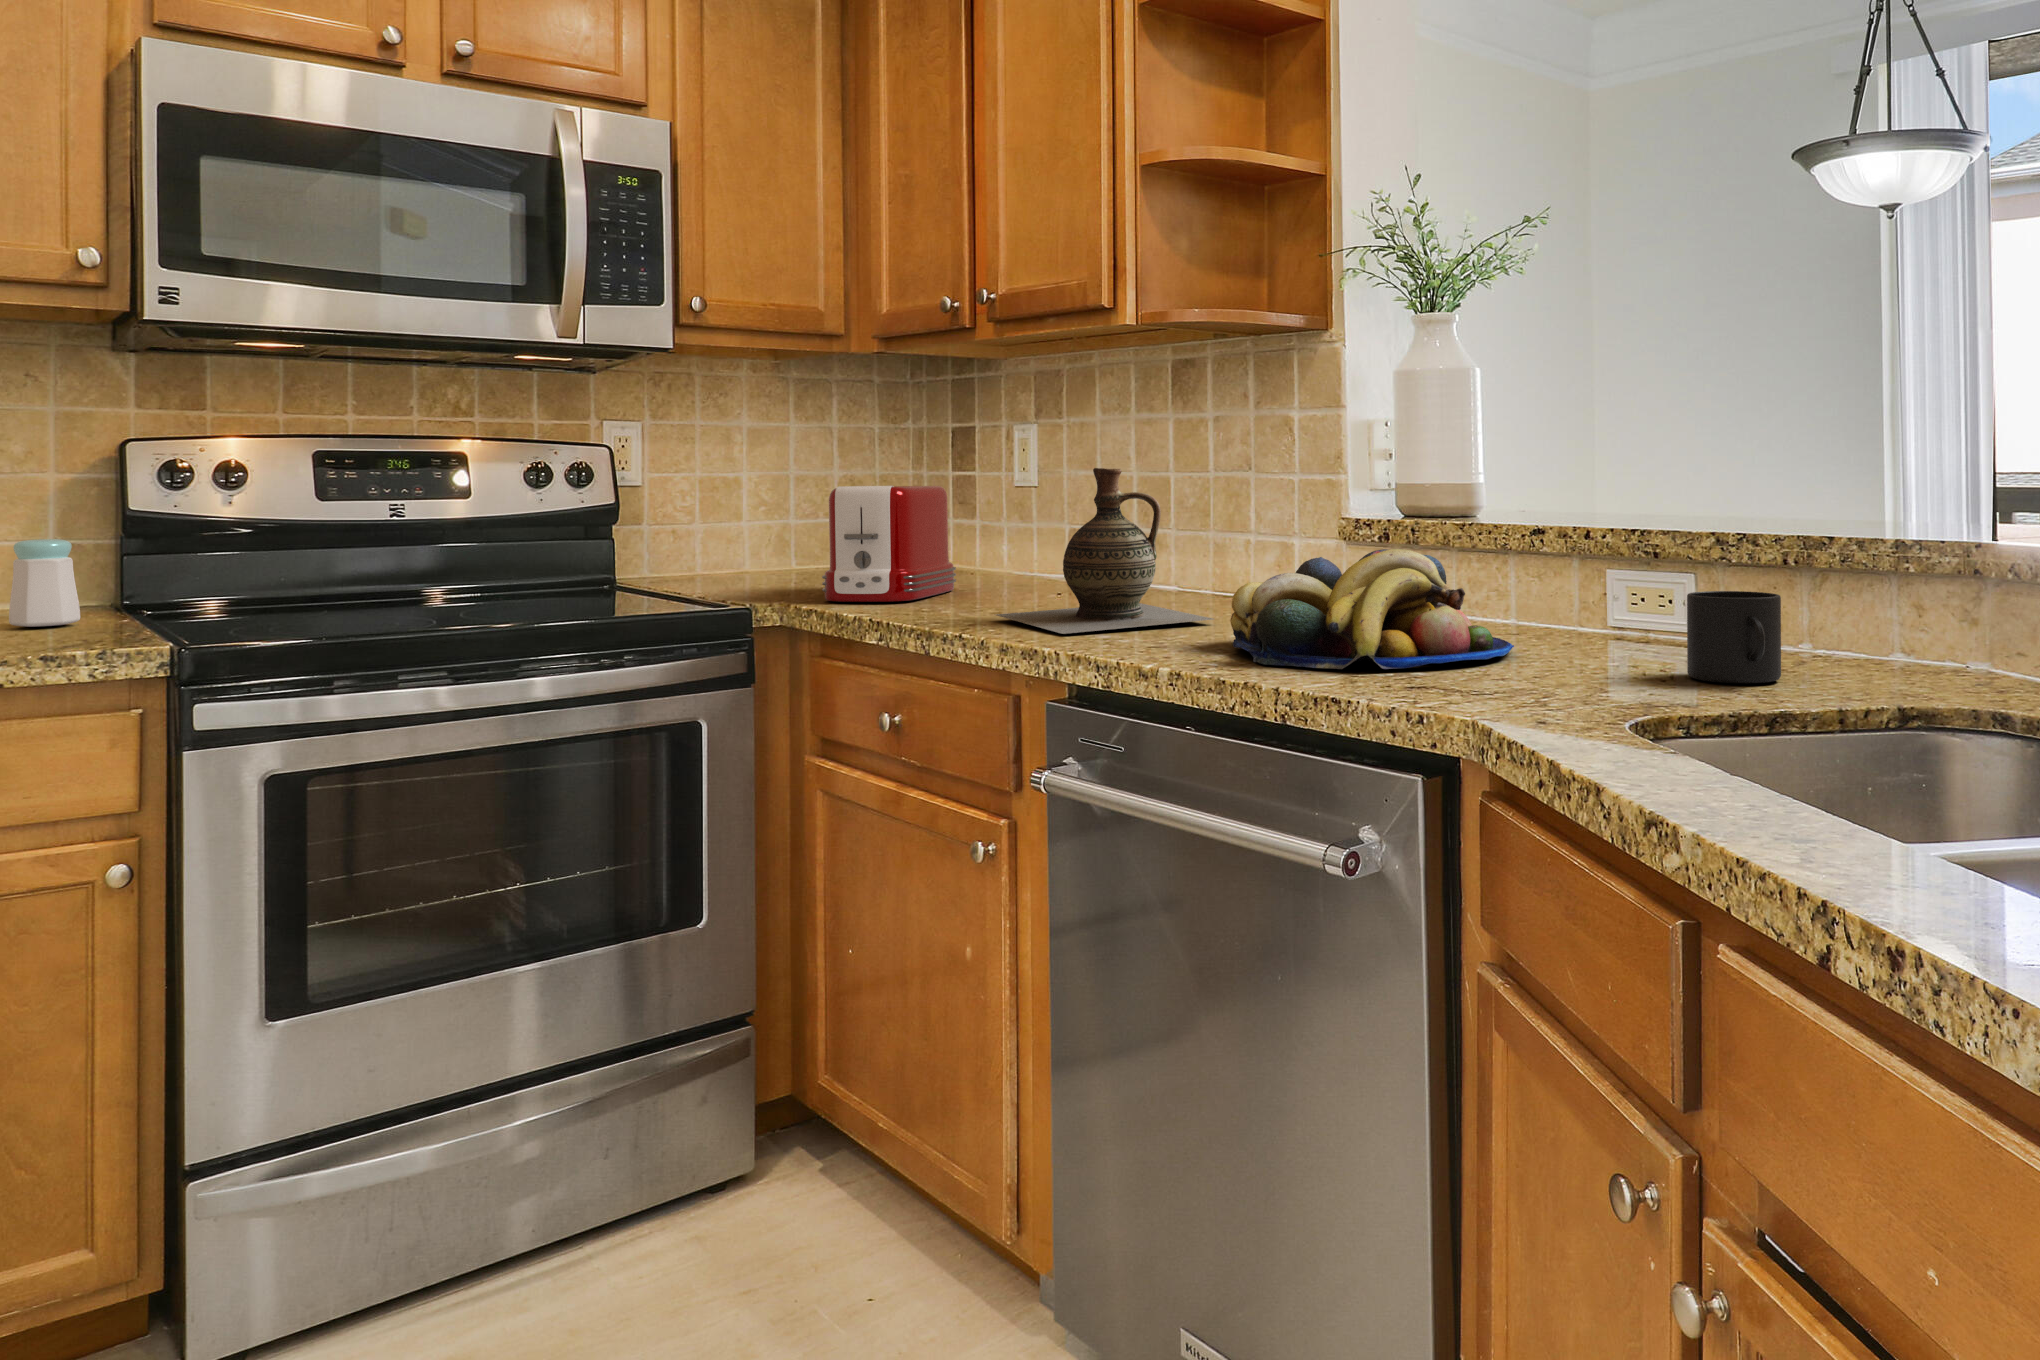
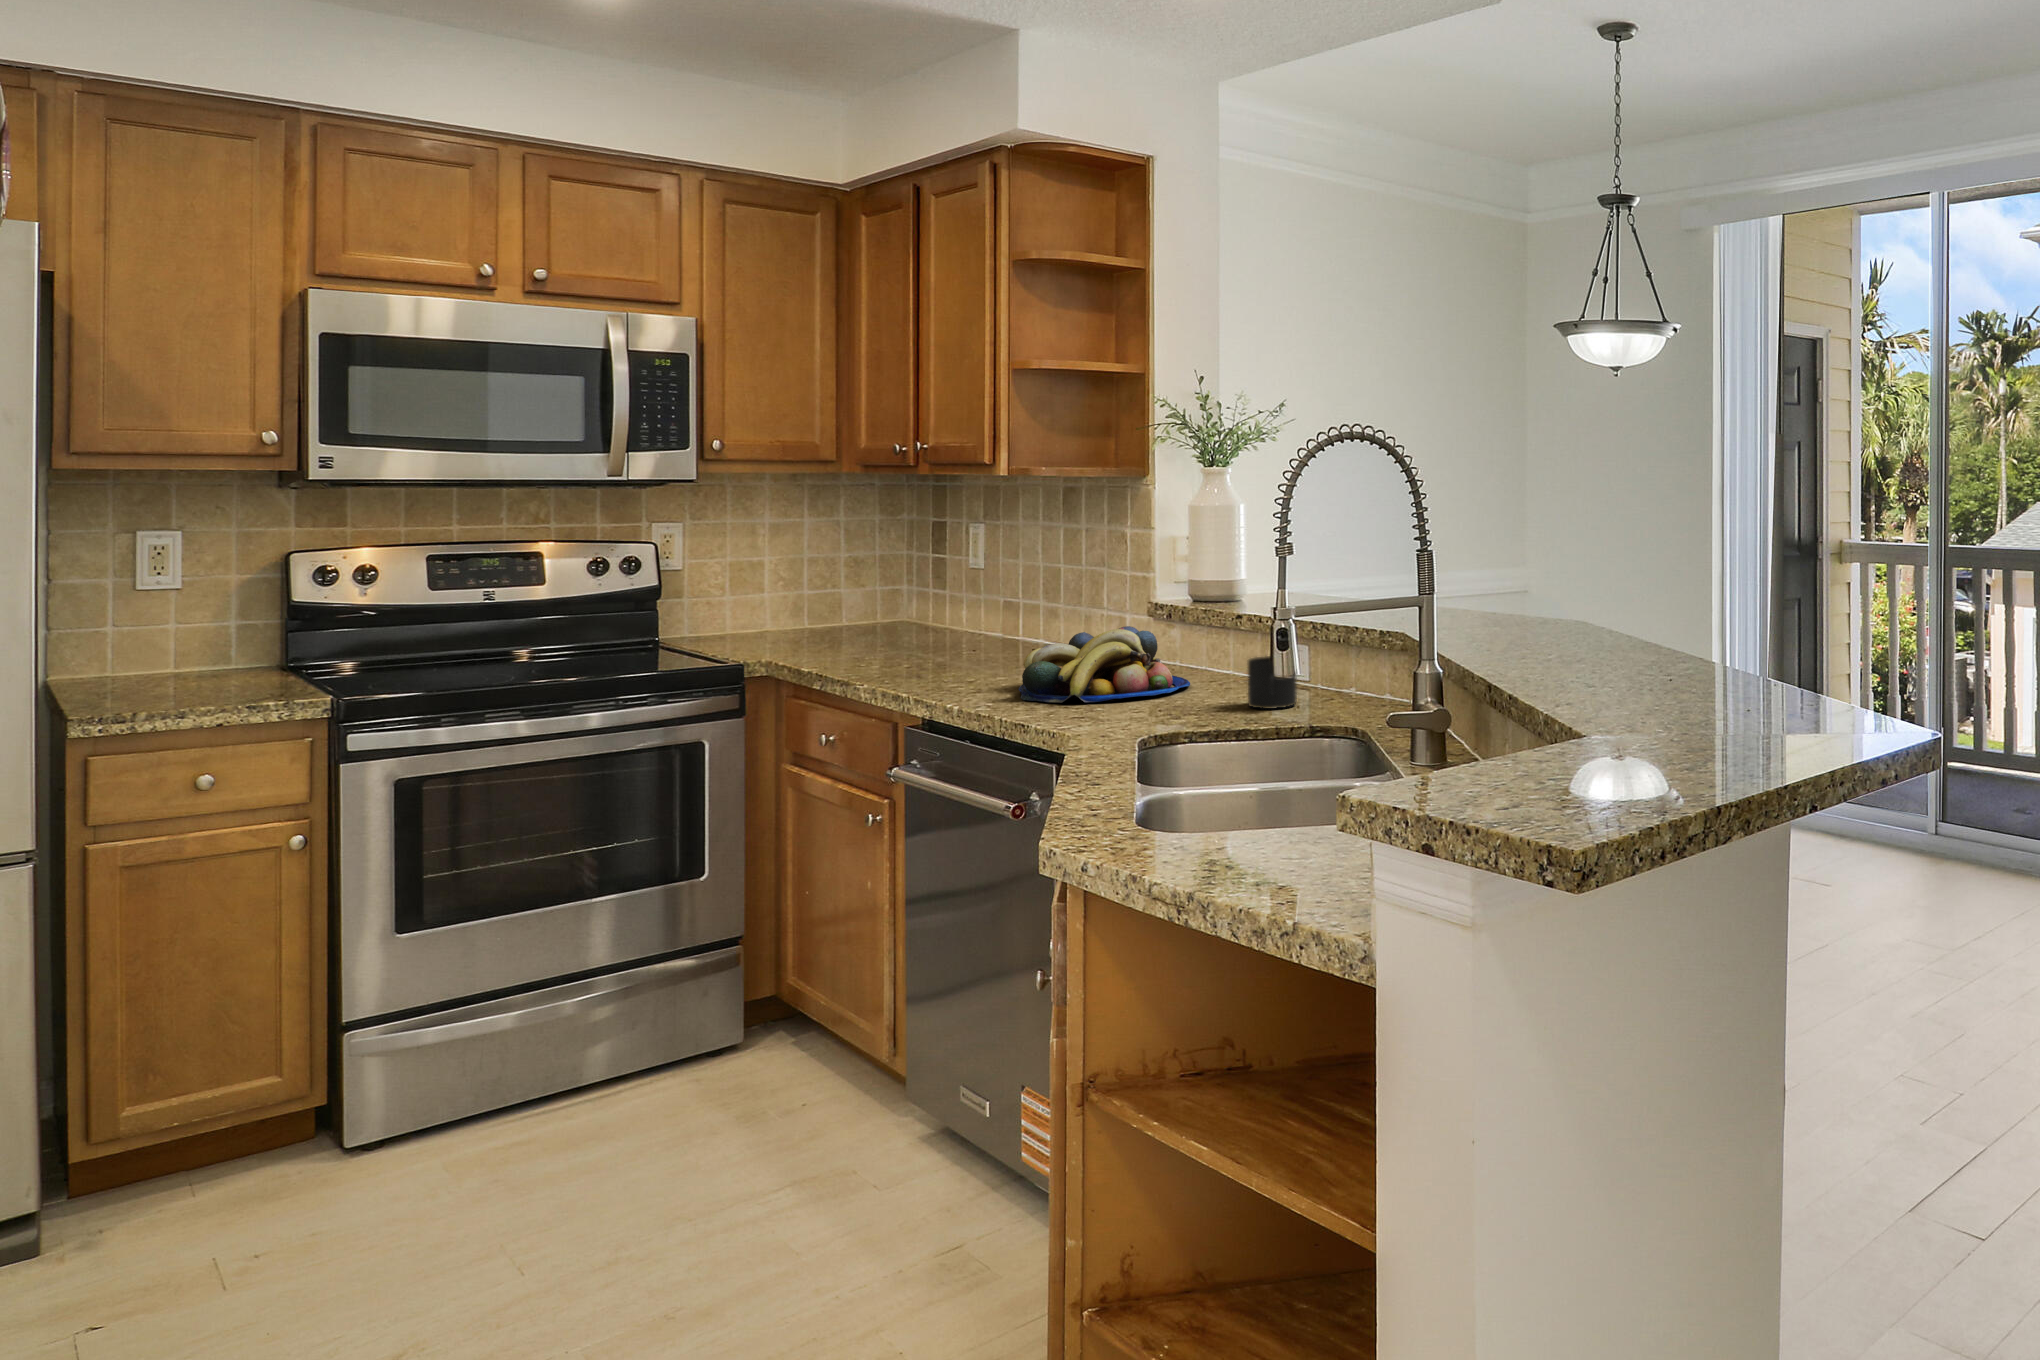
ceramic jug: present [996,468,1214,634] -> none [903,569,1045,679]
toaster: present [822,486,956,602] -> none [802,568,909,653]
salt shaker: present [9,539,80,627] -> none [213,625,262,683]

